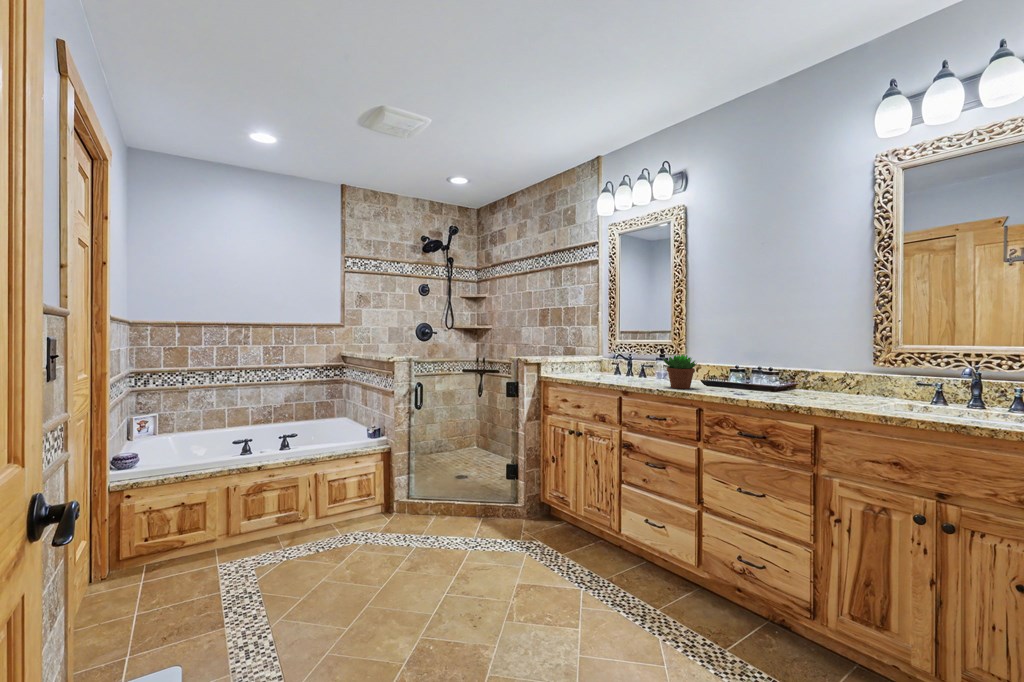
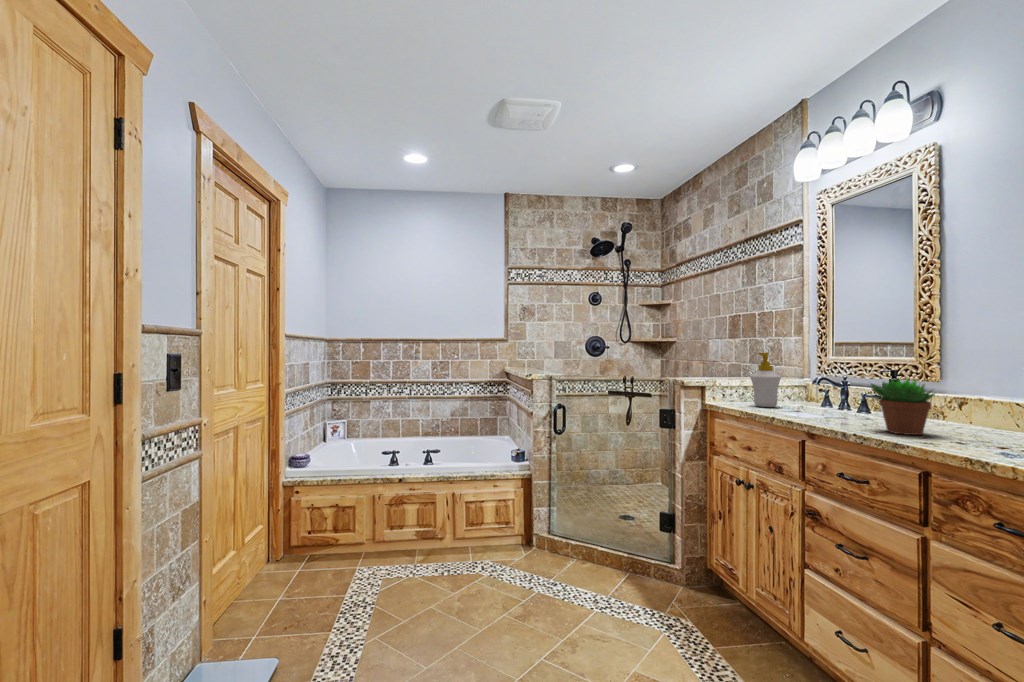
soap bottle: none [576,338,596,377] -> present [750,352,781,407]

